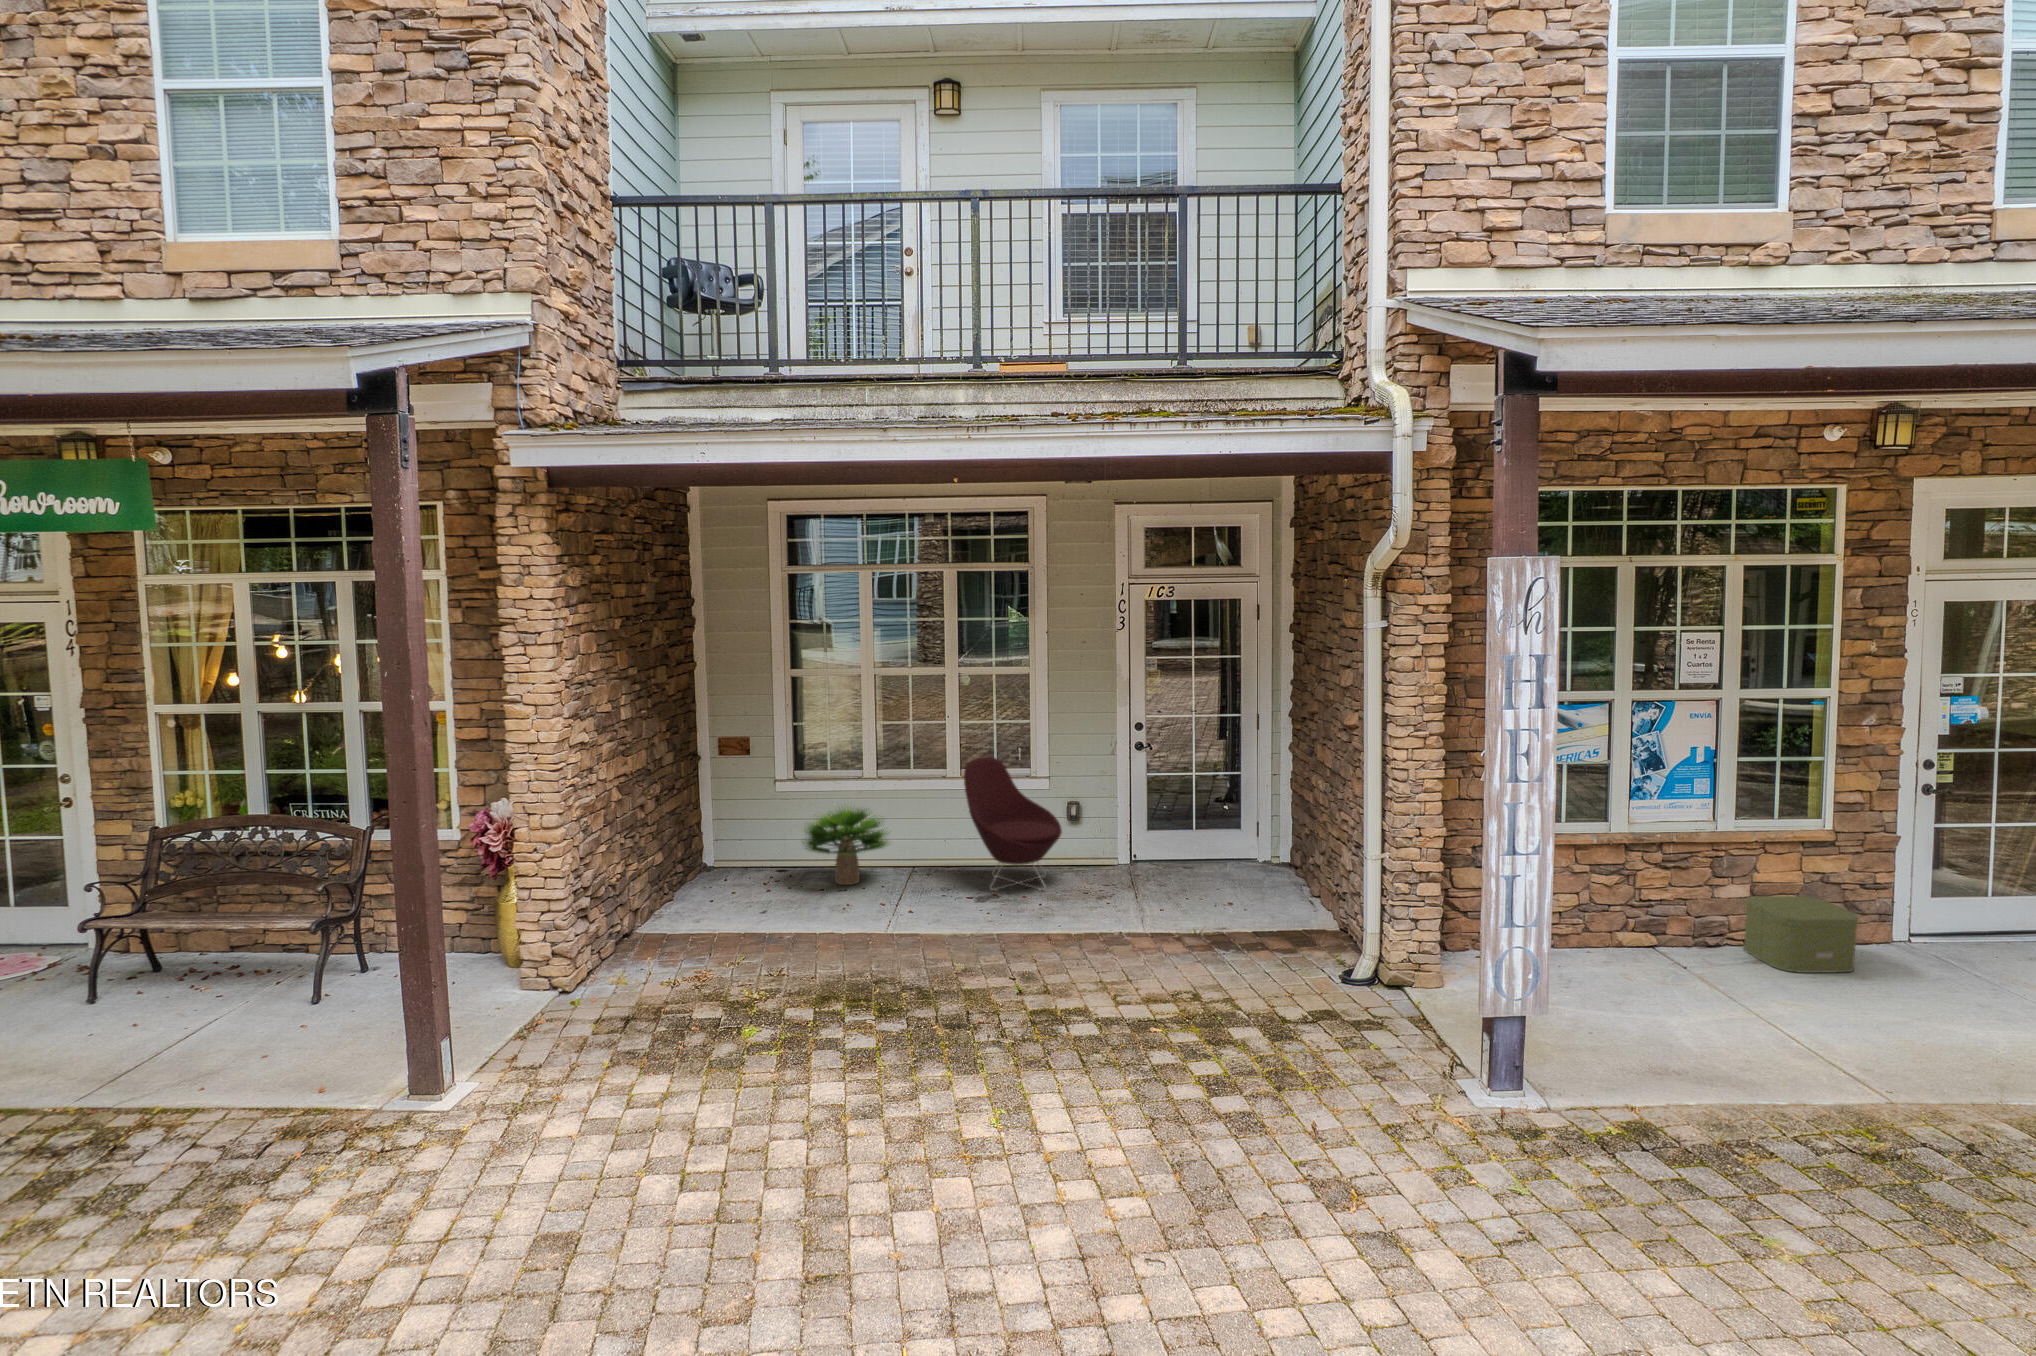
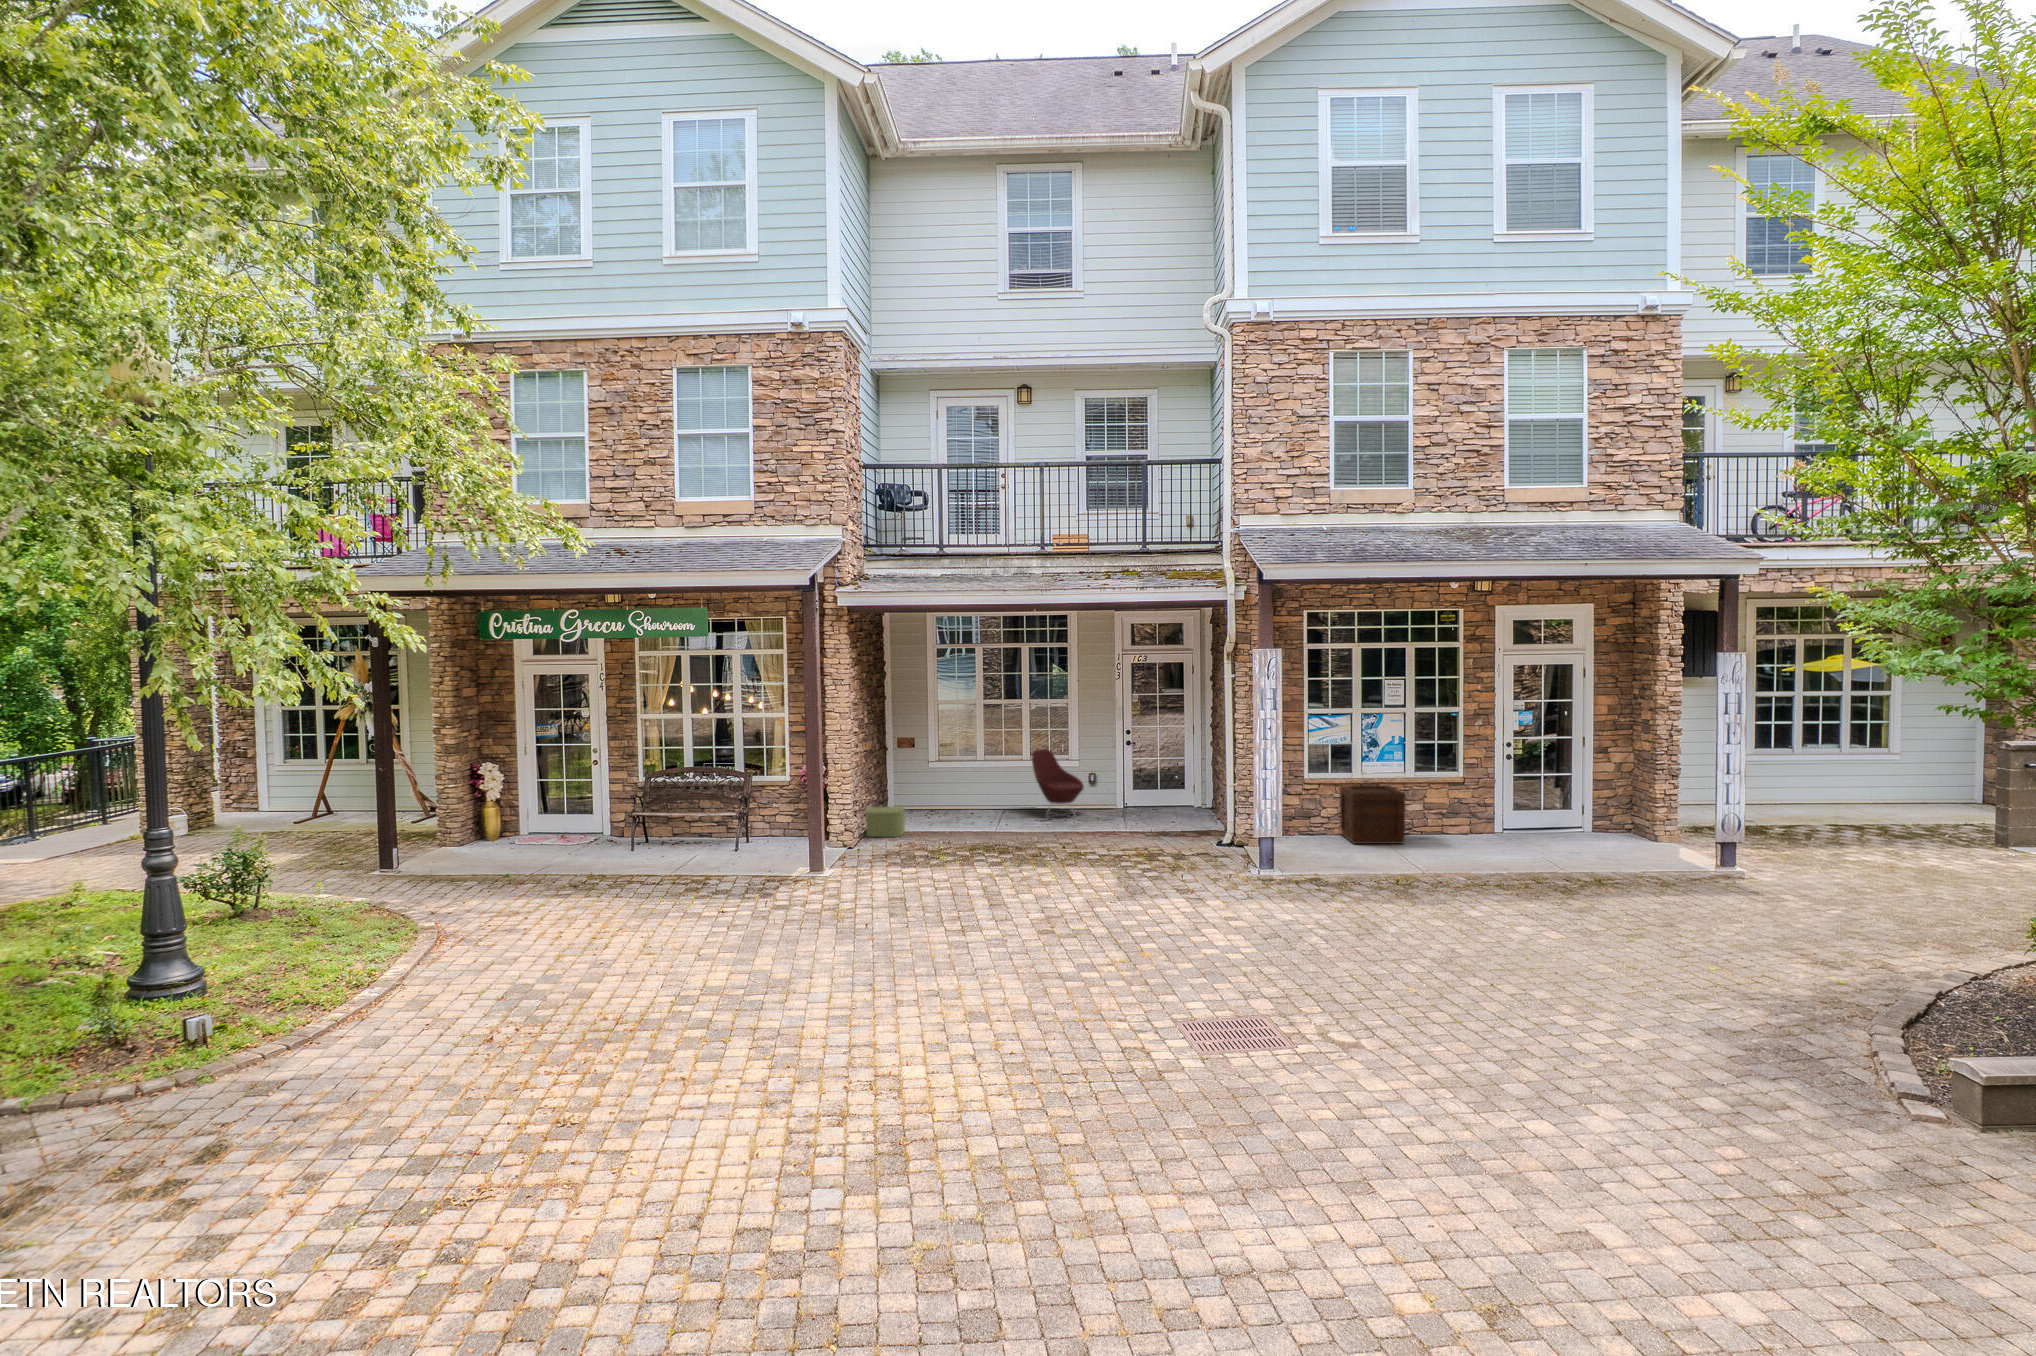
potted plant: present [804,805,890,885] -> none [943,772,995,816]
wooden crate: none [1584,847,1753,983] -> present [1340,785,1405,844]
storage box: present [1744,896,1858,973] -> present [866,807,905,837]

